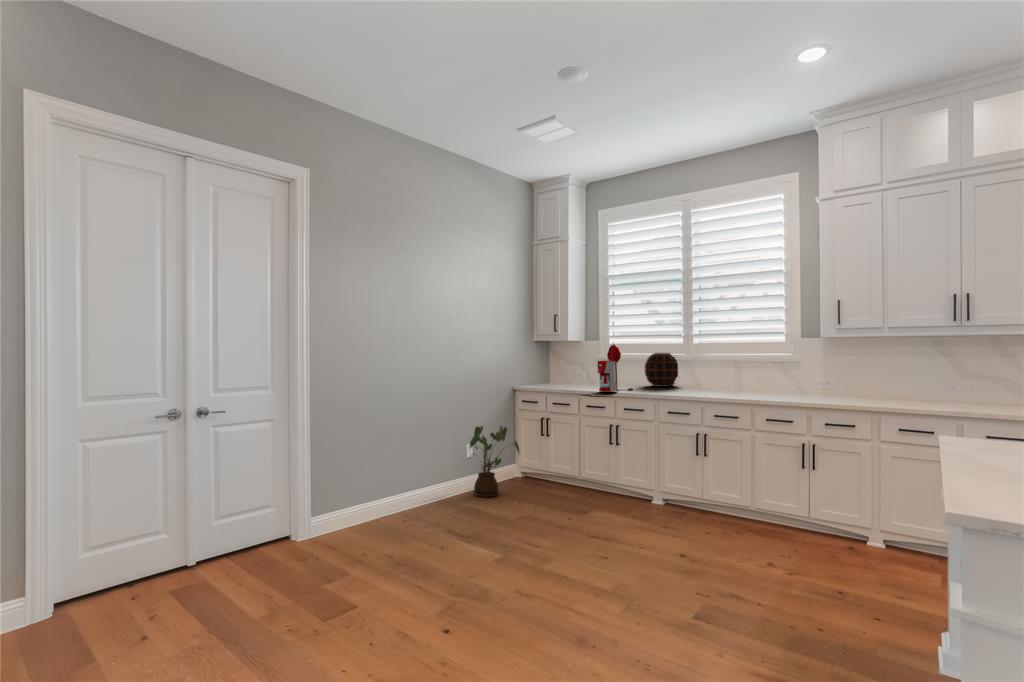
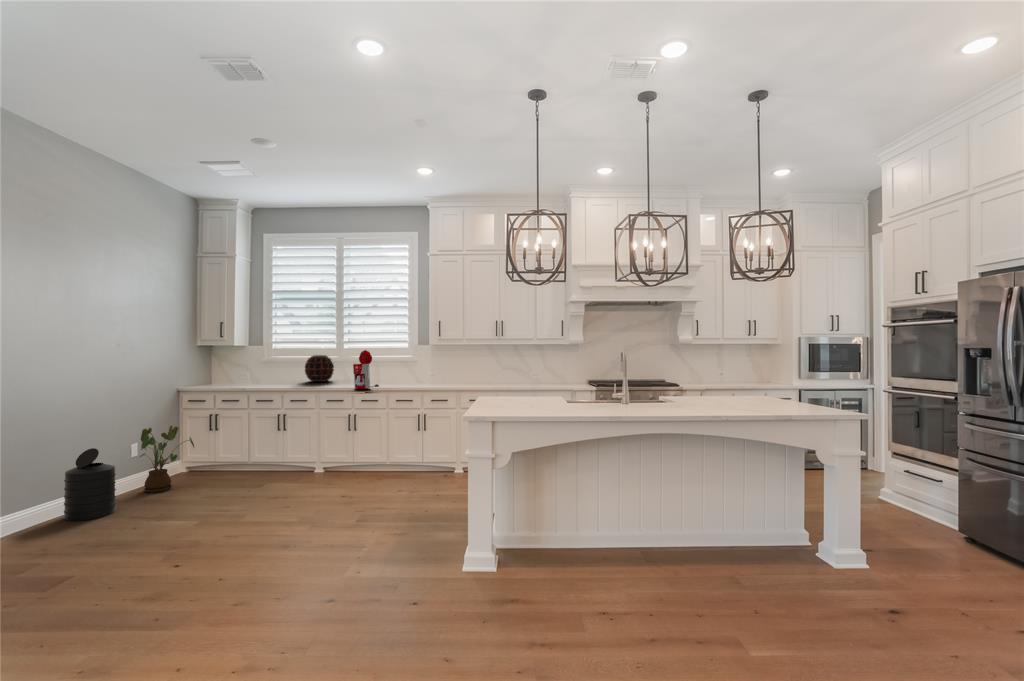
coffee maker: present [597,344,633,392] -> present [353,350,379,389]
trash can: none [397,442,440,517] -> present [64,448,116,521]

